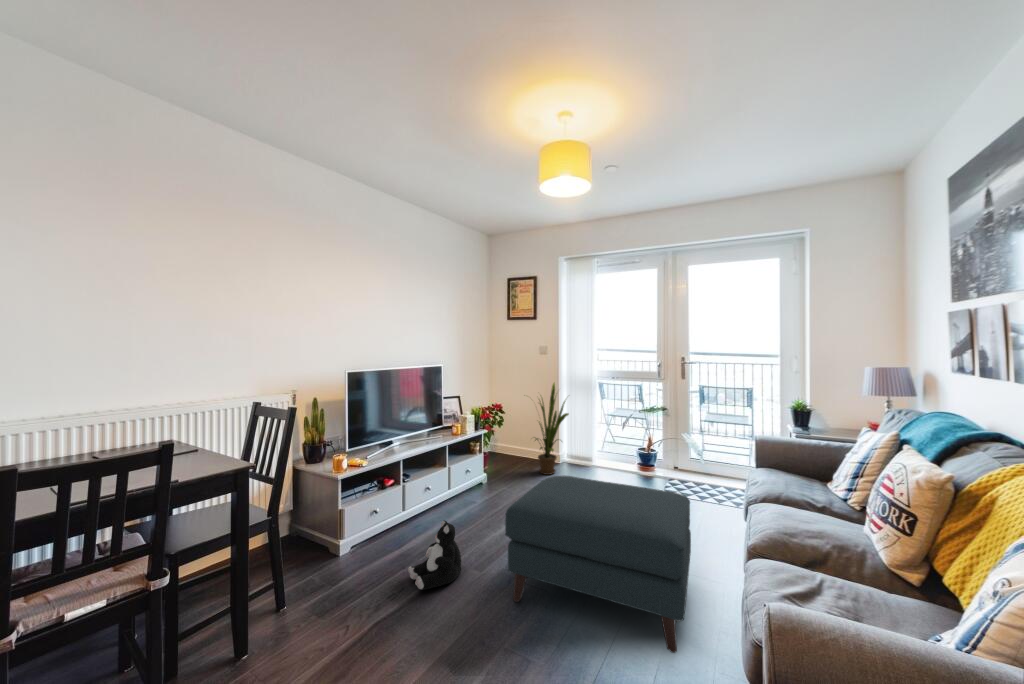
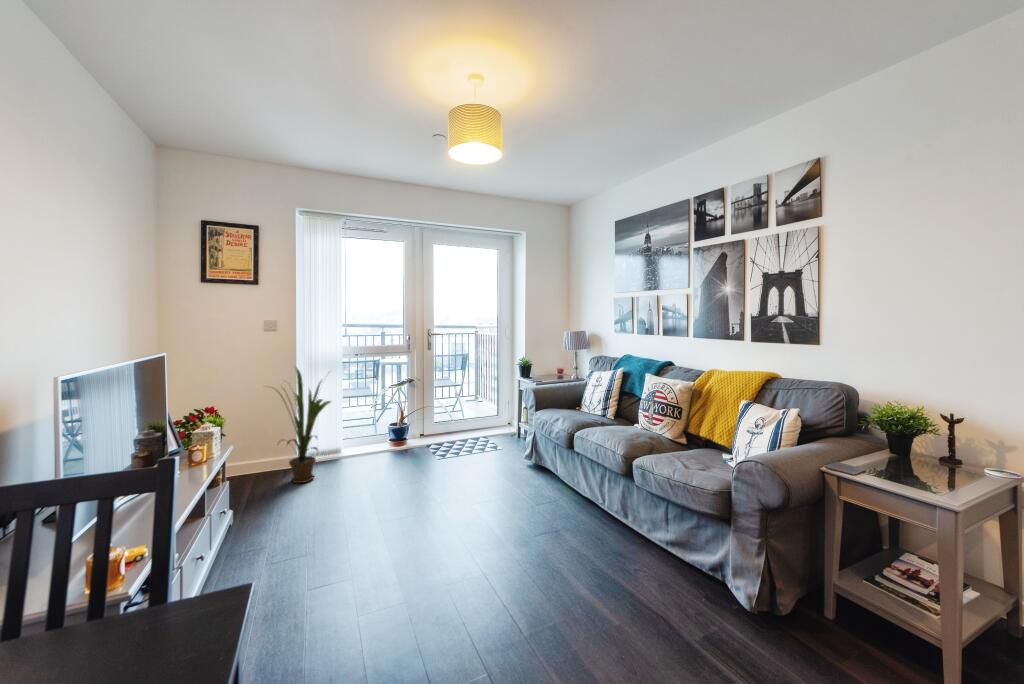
ottoman: present [505,476,691,653] -> none [424,440,605,593]
plush toy: present [408,520,461,590] -> none [327,553,395,654]

